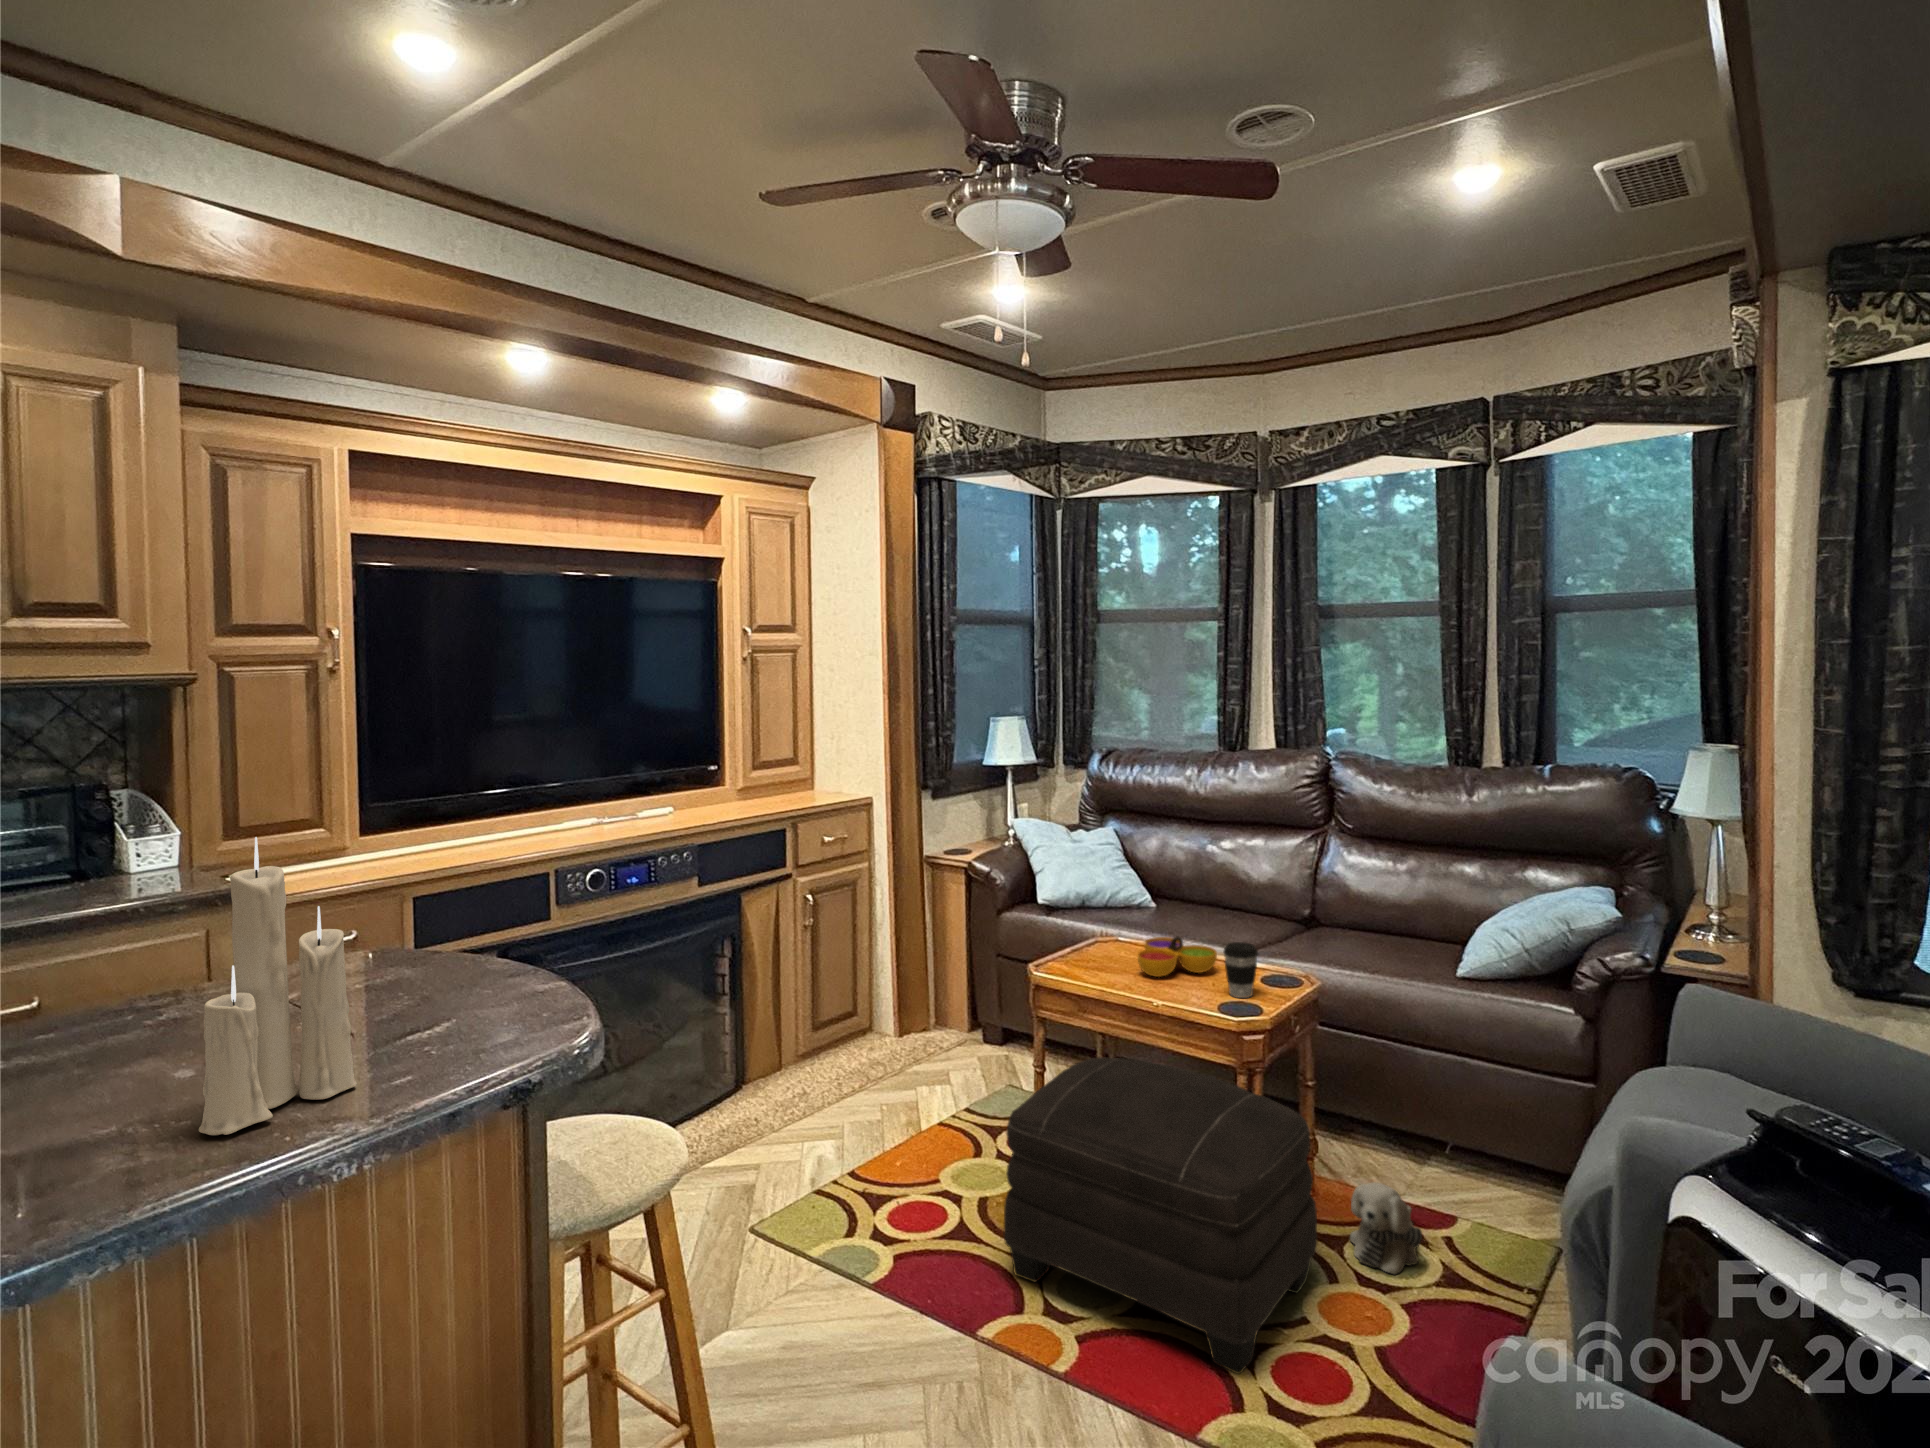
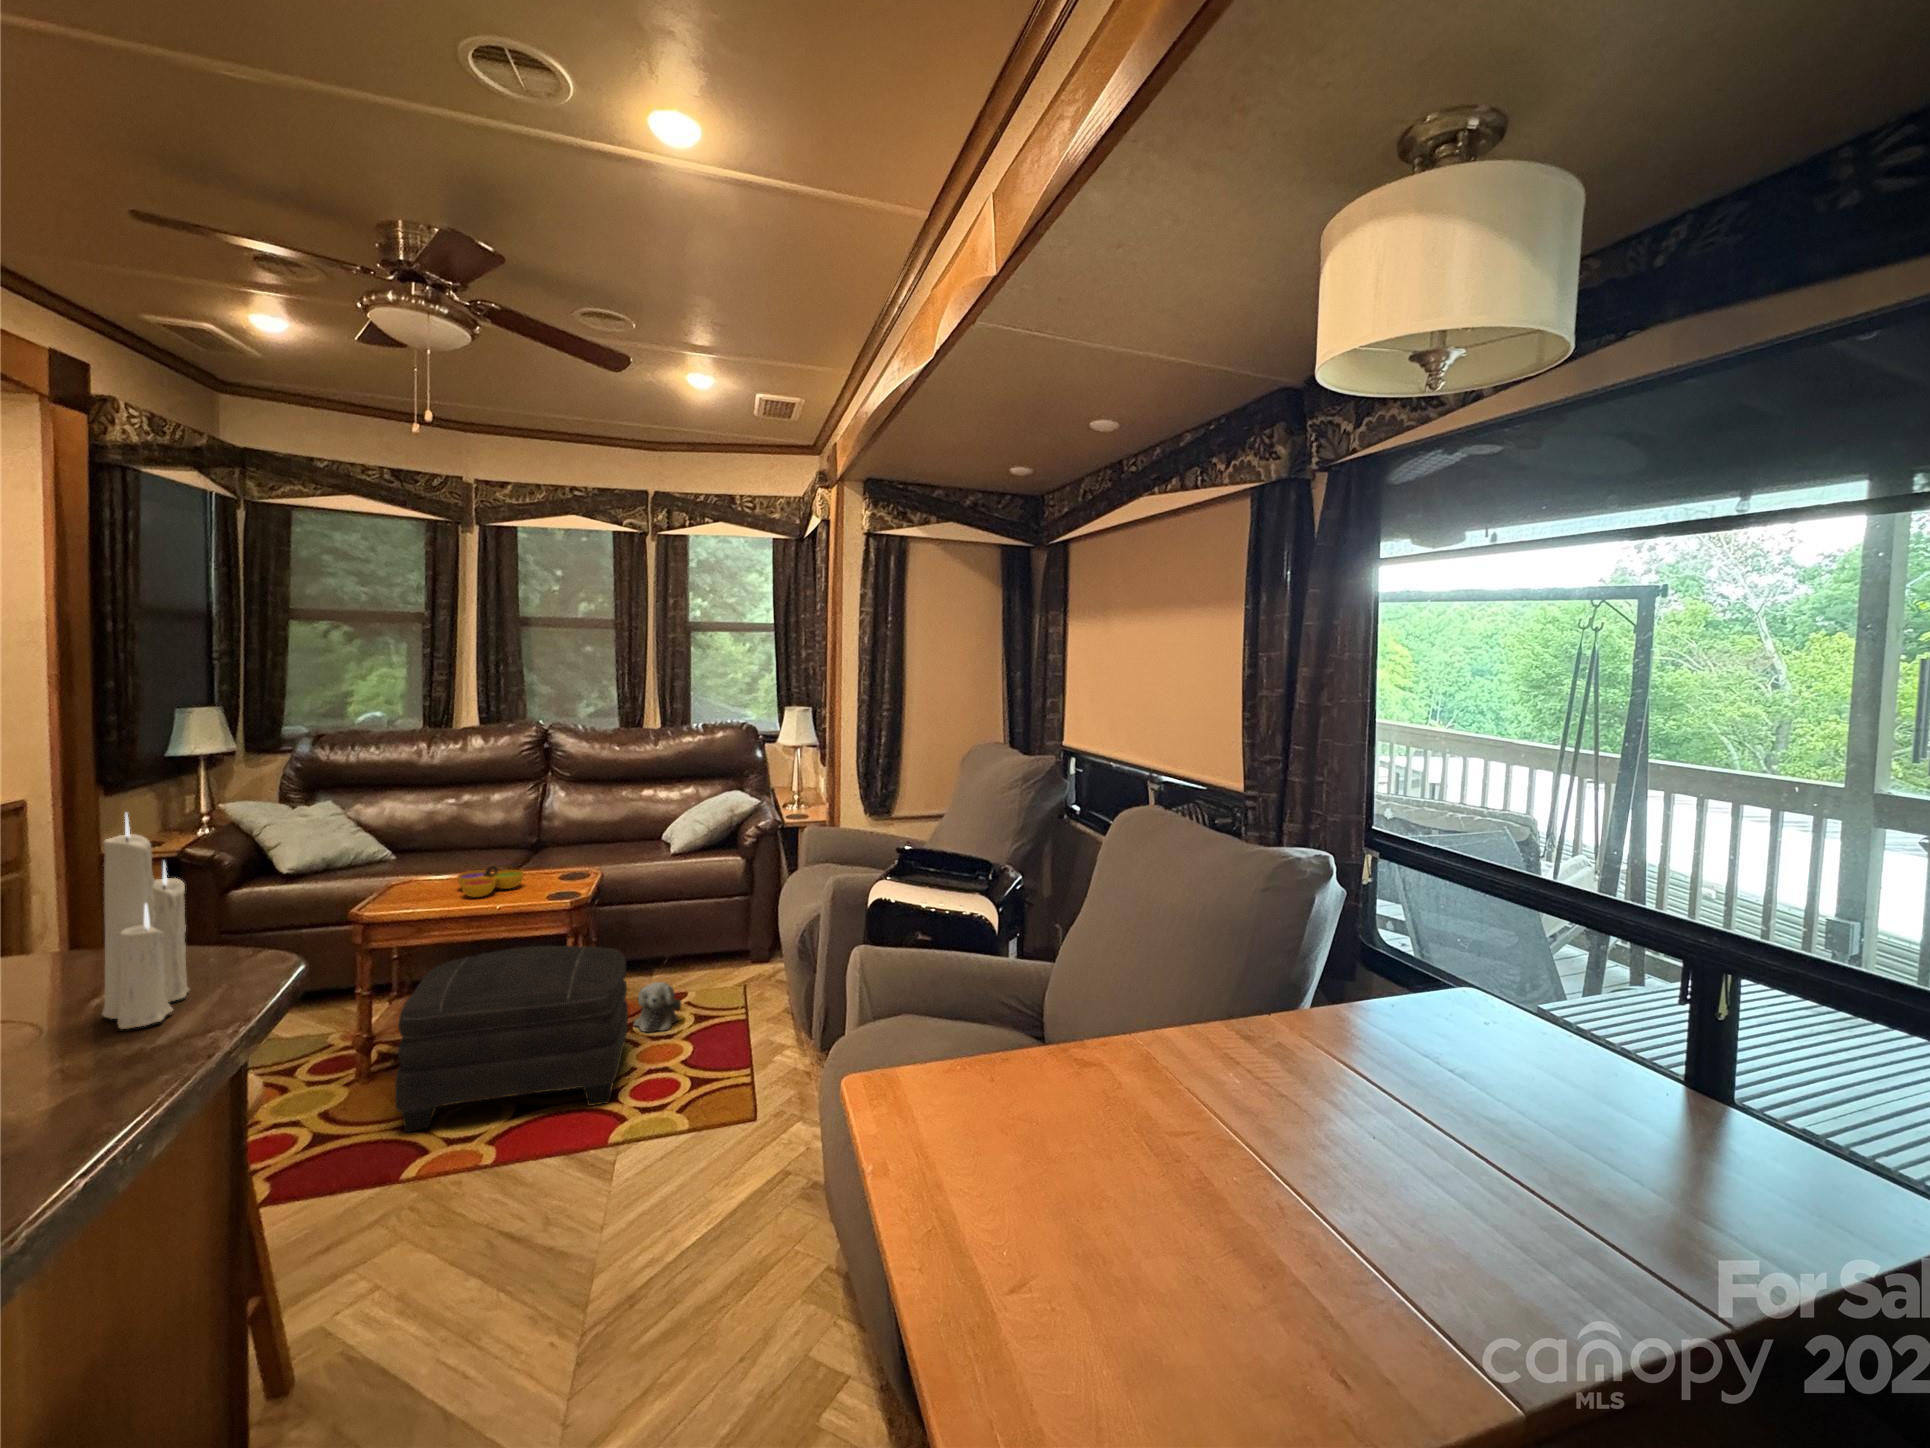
coffee cup: present [1223,942,1258,998] -> none [541,858,568,895]

